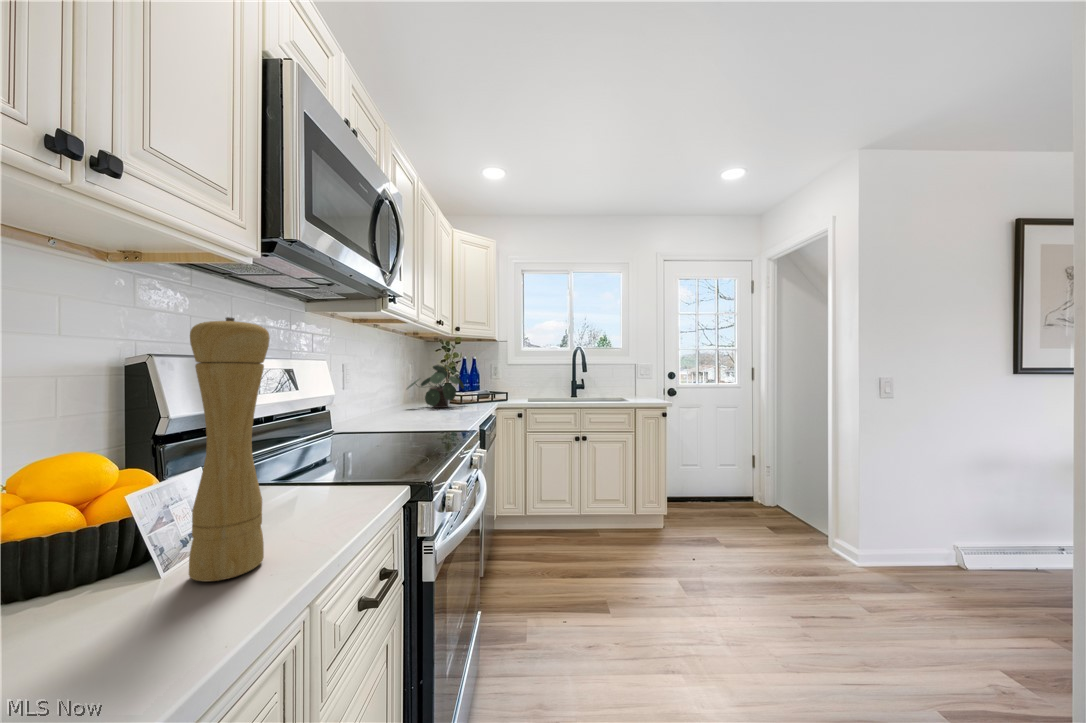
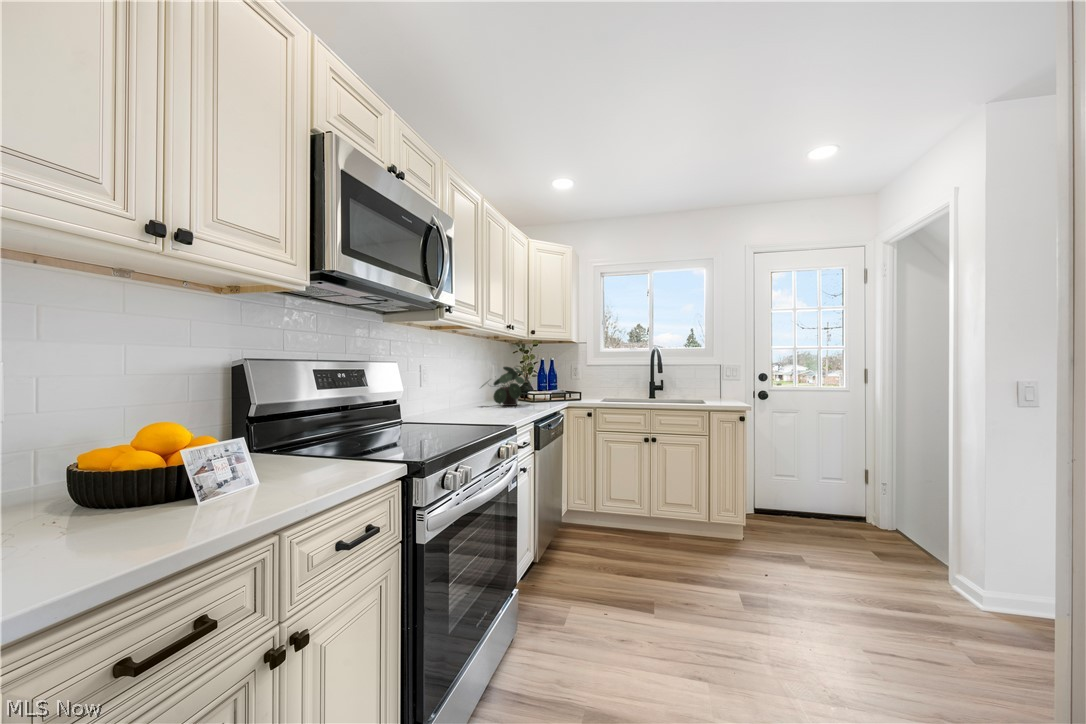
pepper mill: present [189,317,270,581] -> none [228,345,276,508]

